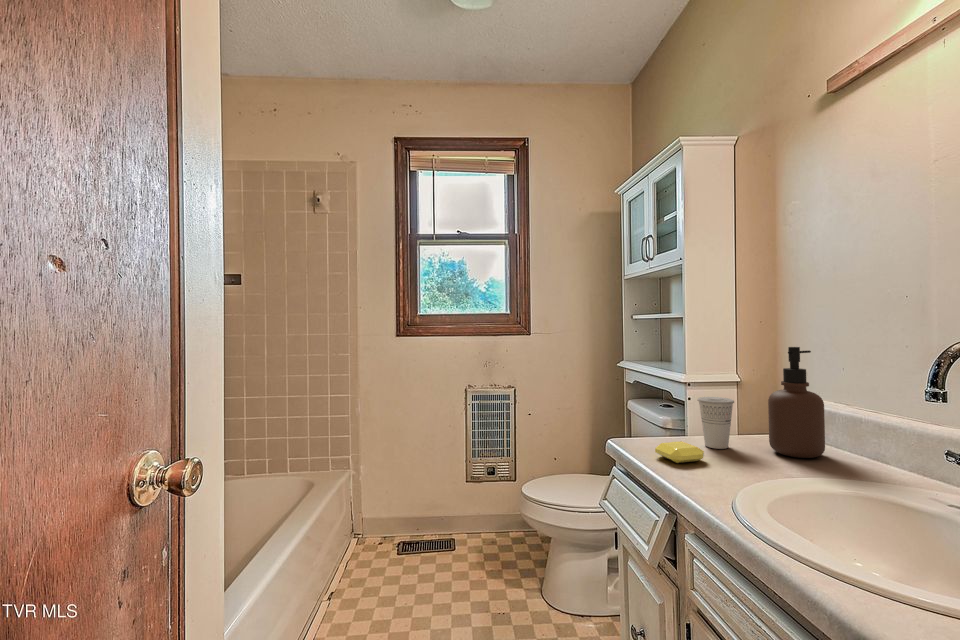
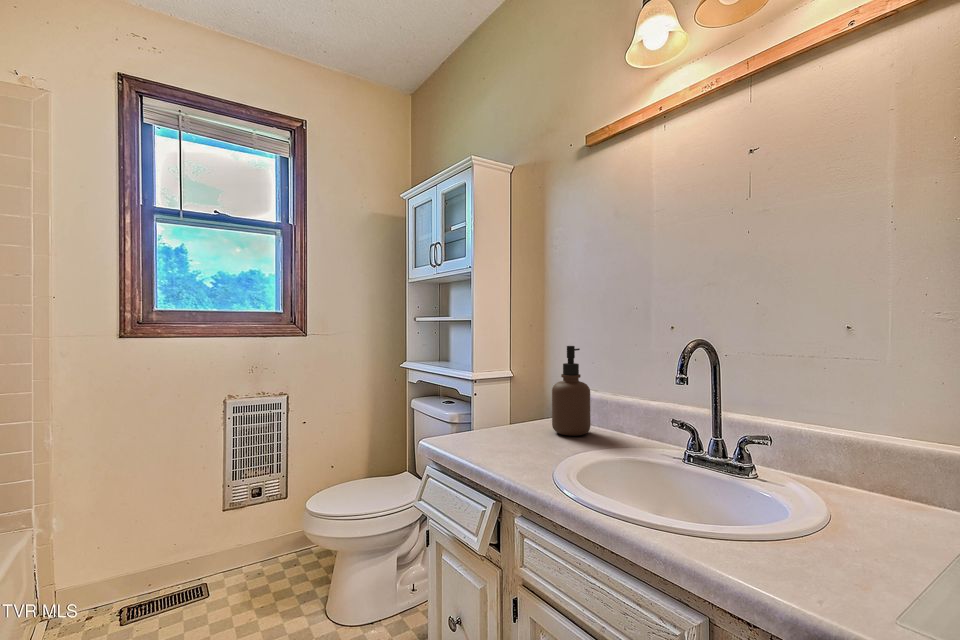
cup: present [698,397,734,449] -> none [499,391,528,436]
soap bar: present [655,441,704,463] -> none [472,434,513,454]

